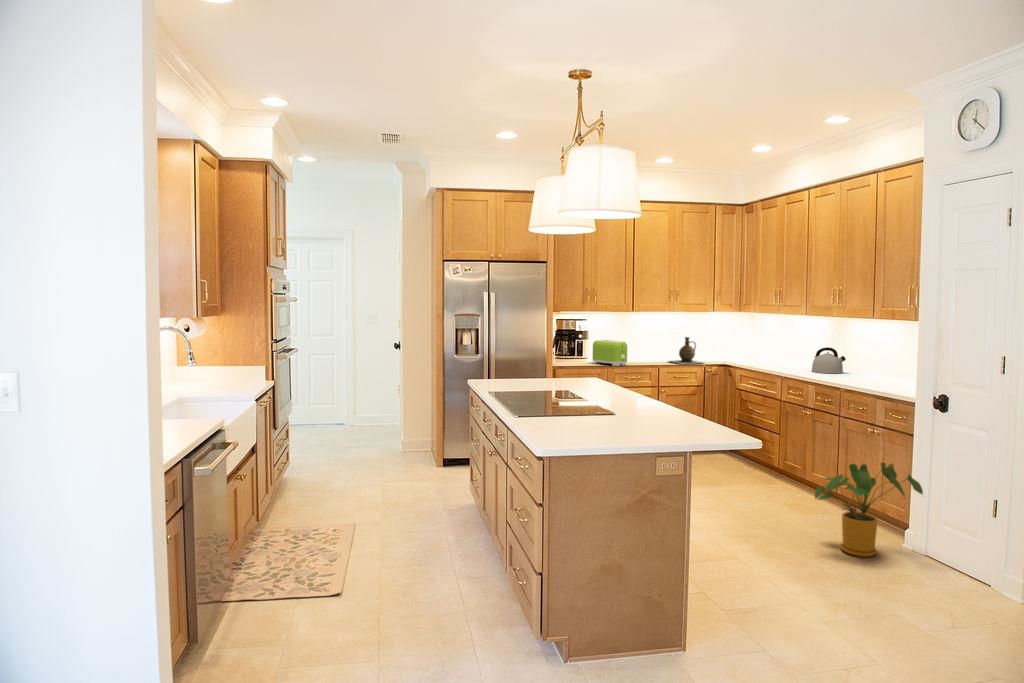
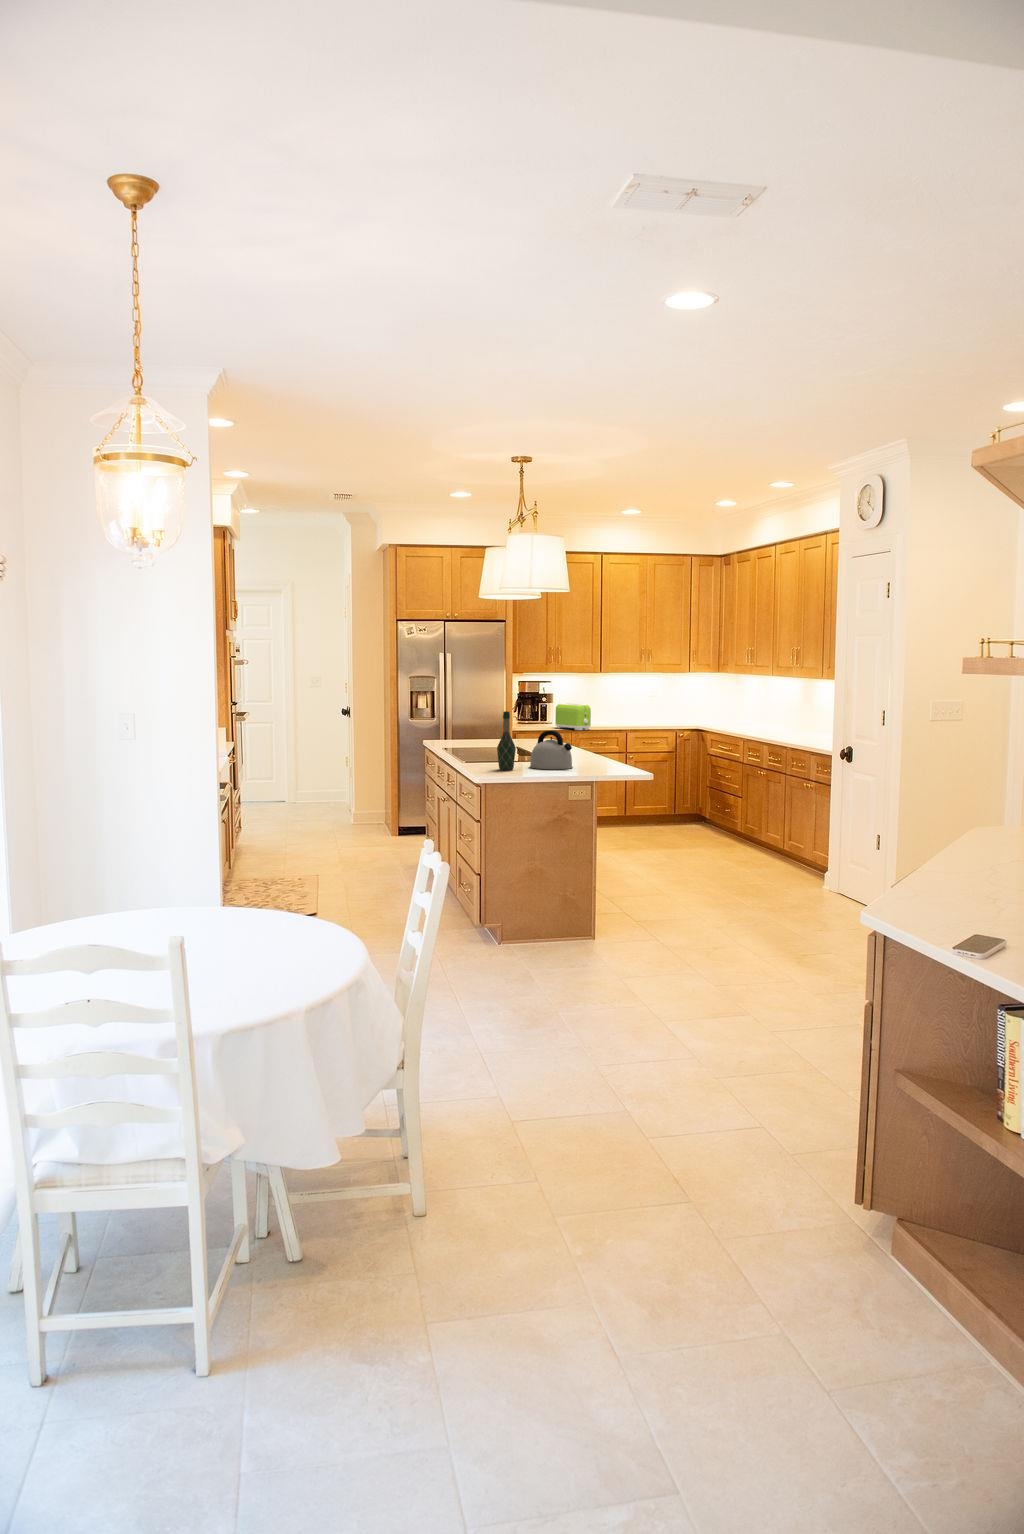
ceramic jug: present [670,337,702,364] -> none [634,700,675,729]
kettle: present [812,347,846,373] -> present [530,730,572,769]
wine bottle: none [562,360,586,434] -> present [497,711,516,770]
house plant: present [815,462,923,557] -> none [737,810,829,892]

